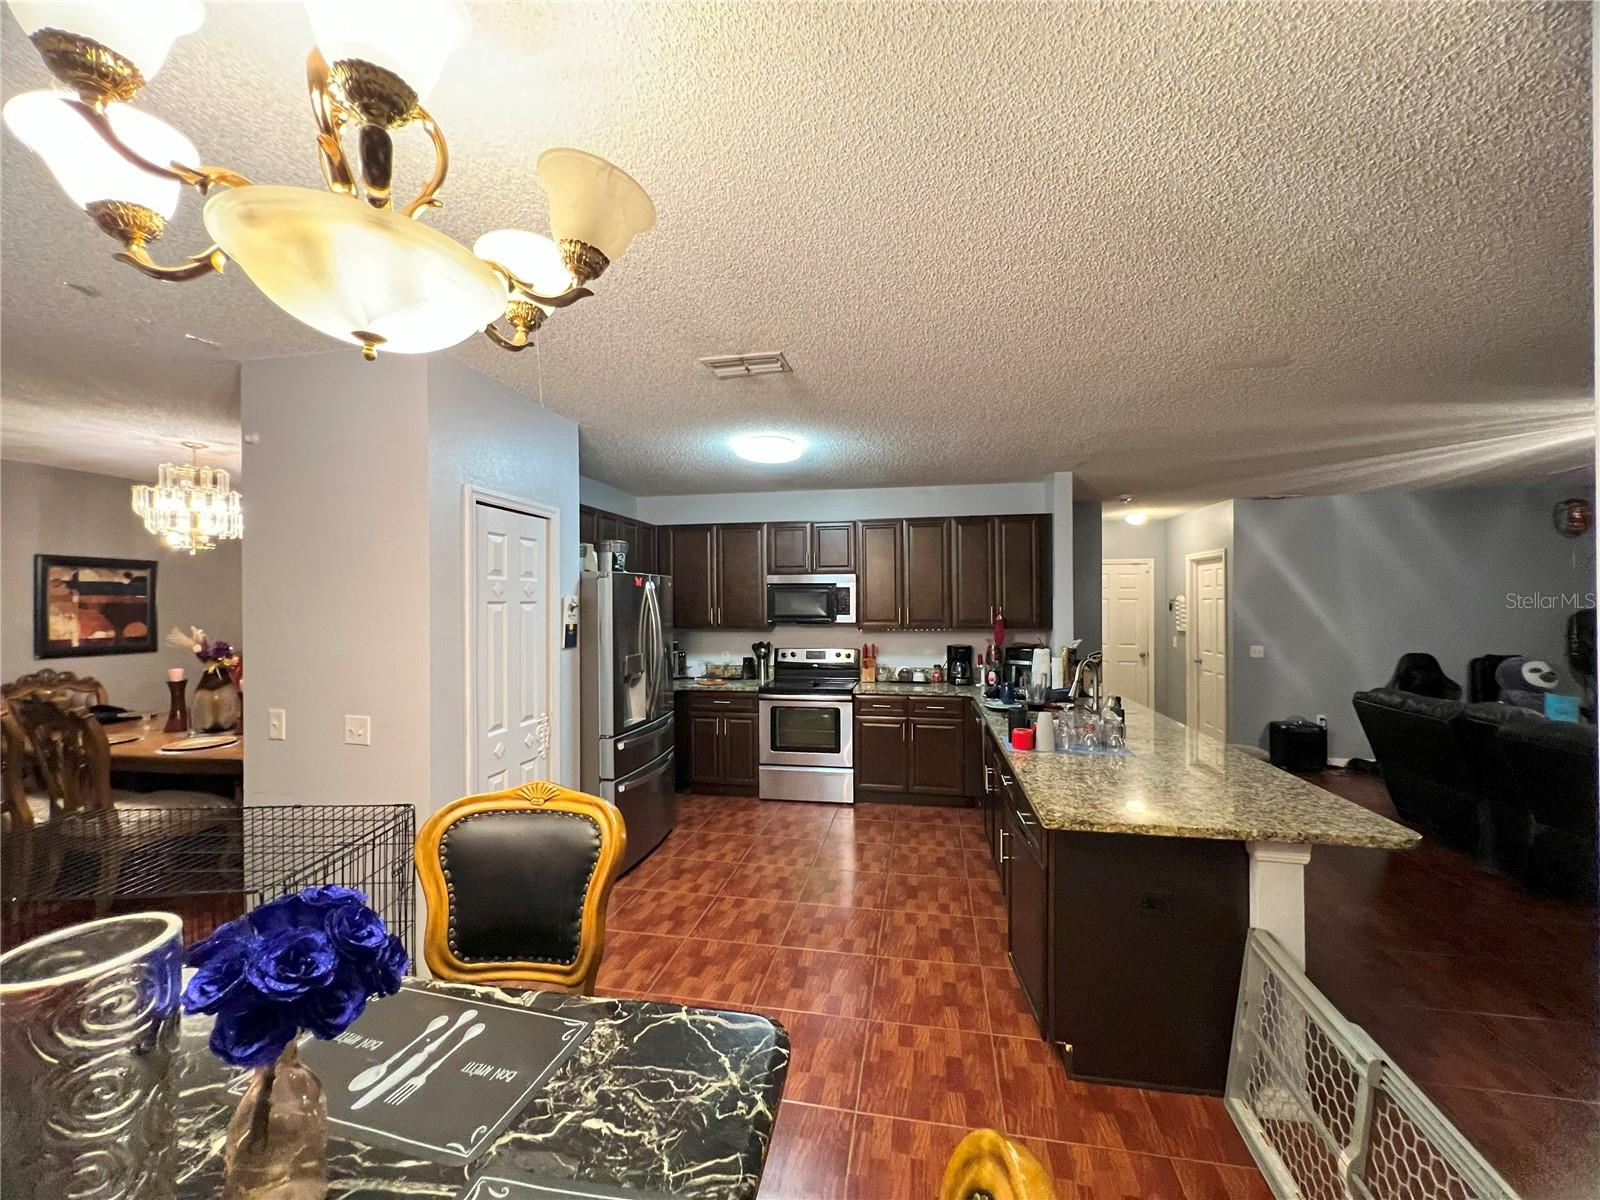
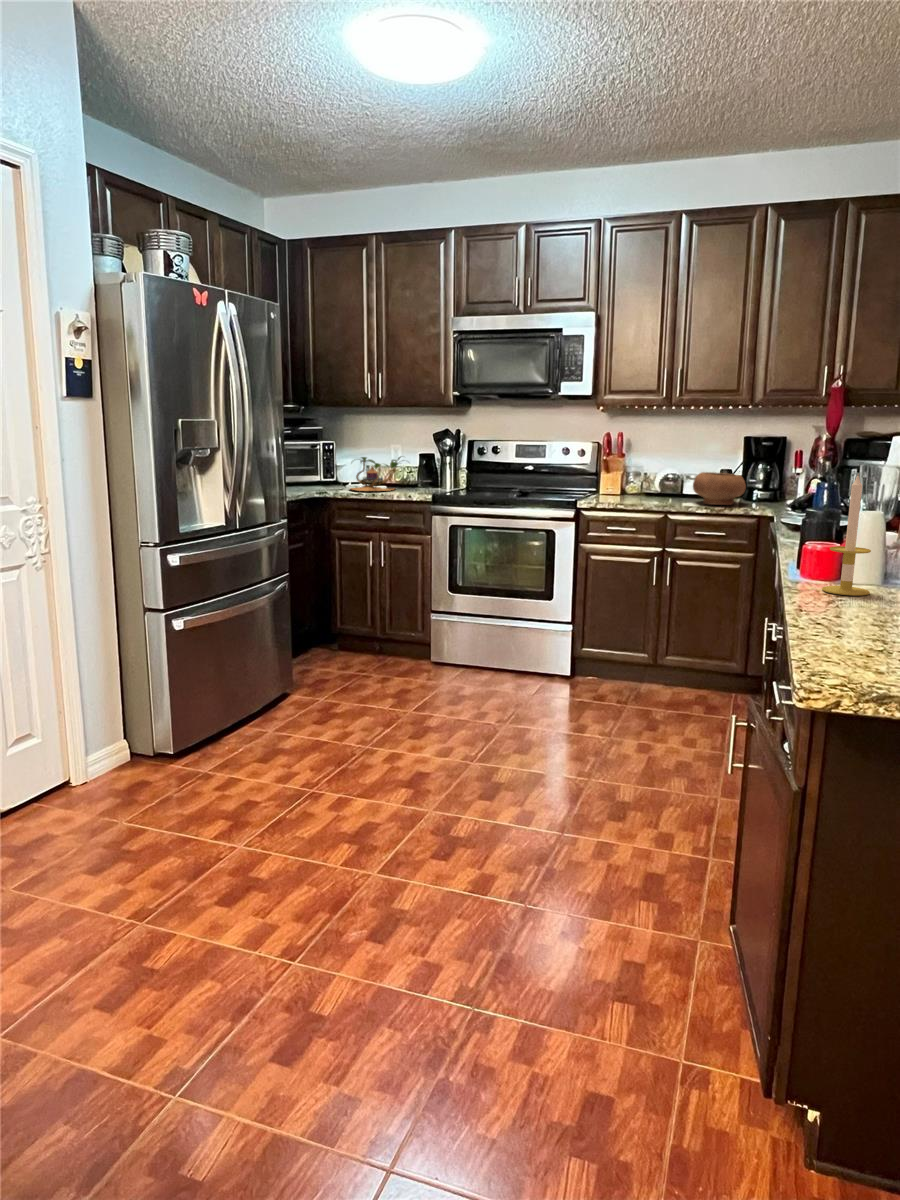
bowl: none [922,669,953,690] -> present [693,472,746,505]
candle: none [1027,698,1051,761] -> present [822,476,871,595]

